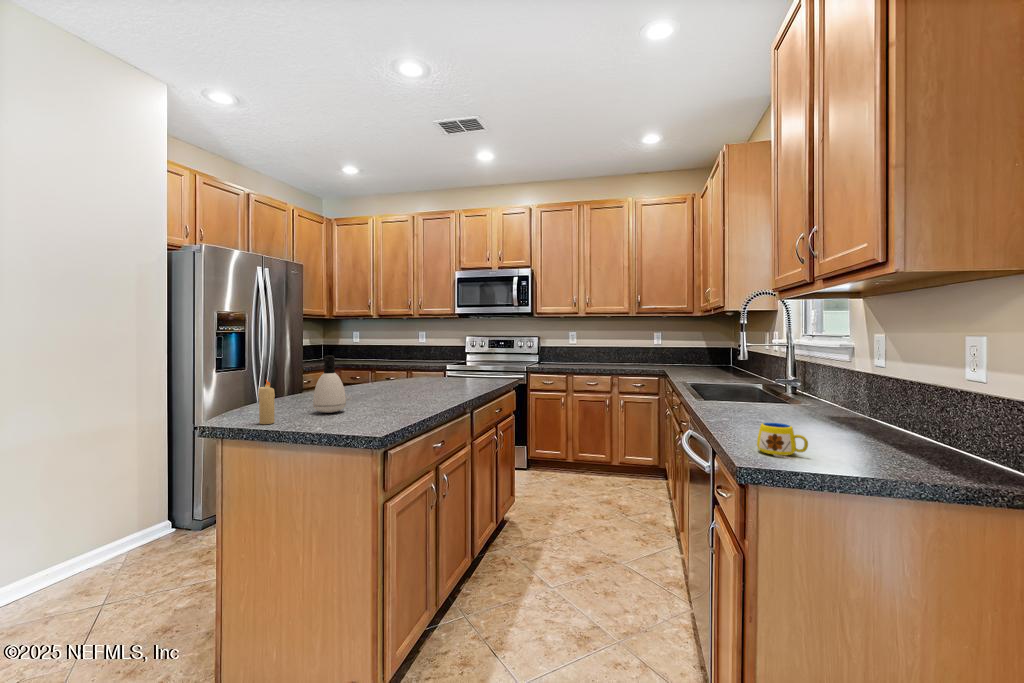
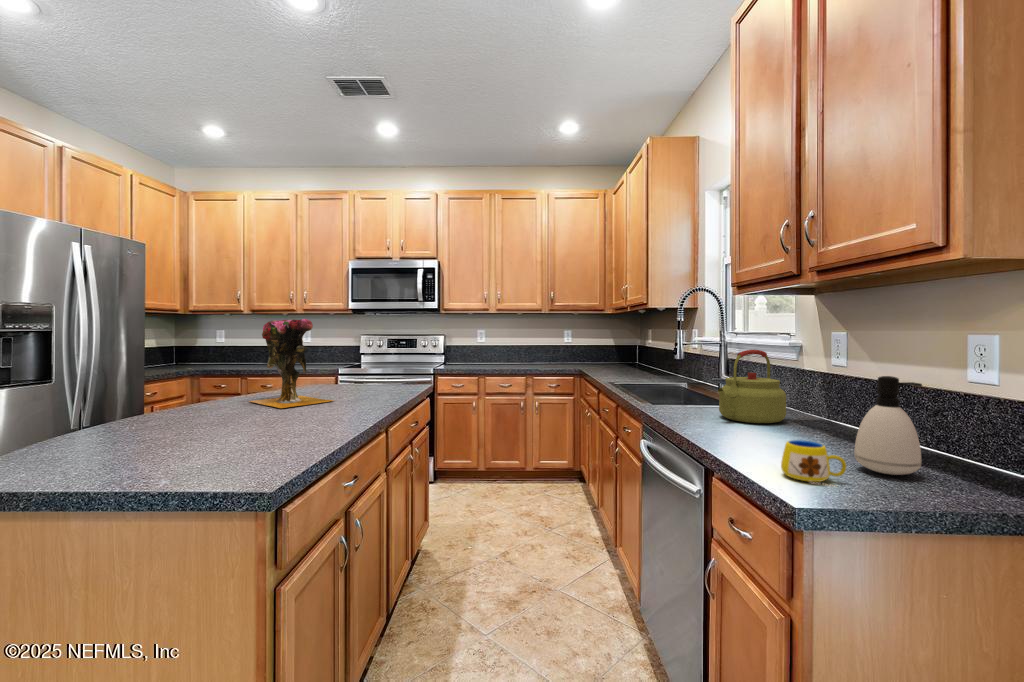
vase: none [373,323,434,391] -> present [250,319,333,408]
kettle: none [748,350,820,417] -> present [718,350,786,423]
soap dispenser: present [313,355,346,413] -> present [854,376,922,475]
candle: present [258,380,275,424] -> none [49,407,82,481]

